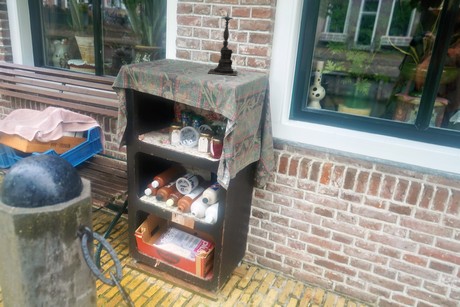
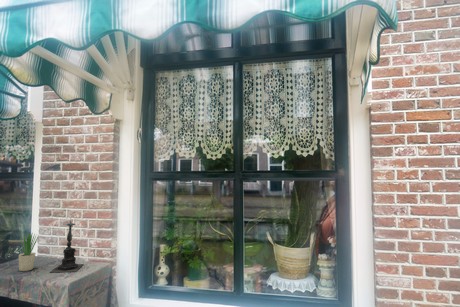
potted plant: none [171,17,192,69] -> present [19,233,38,271]

